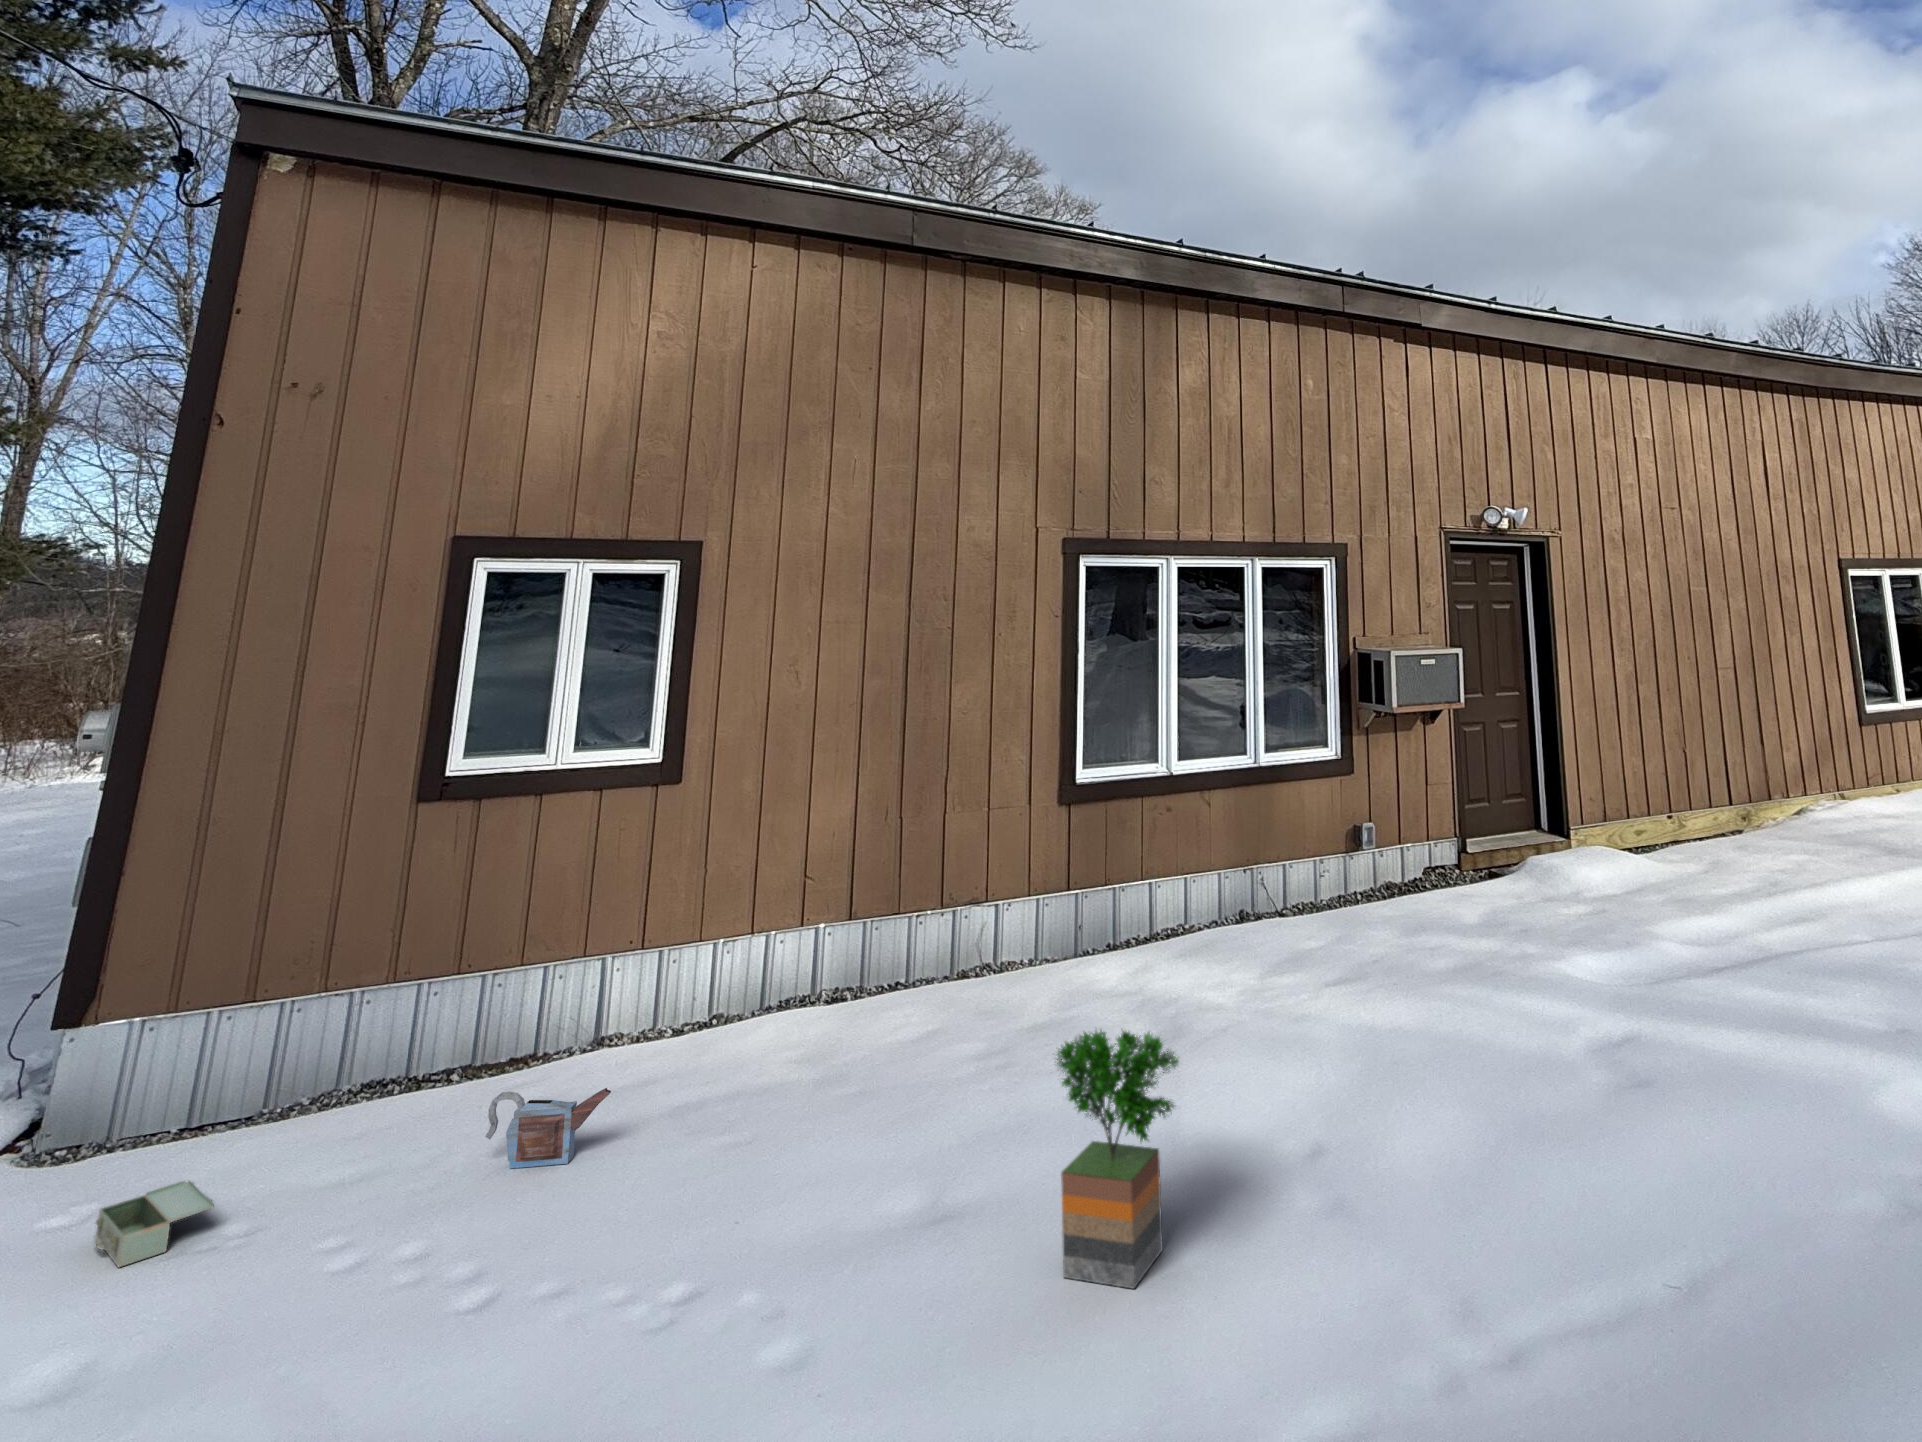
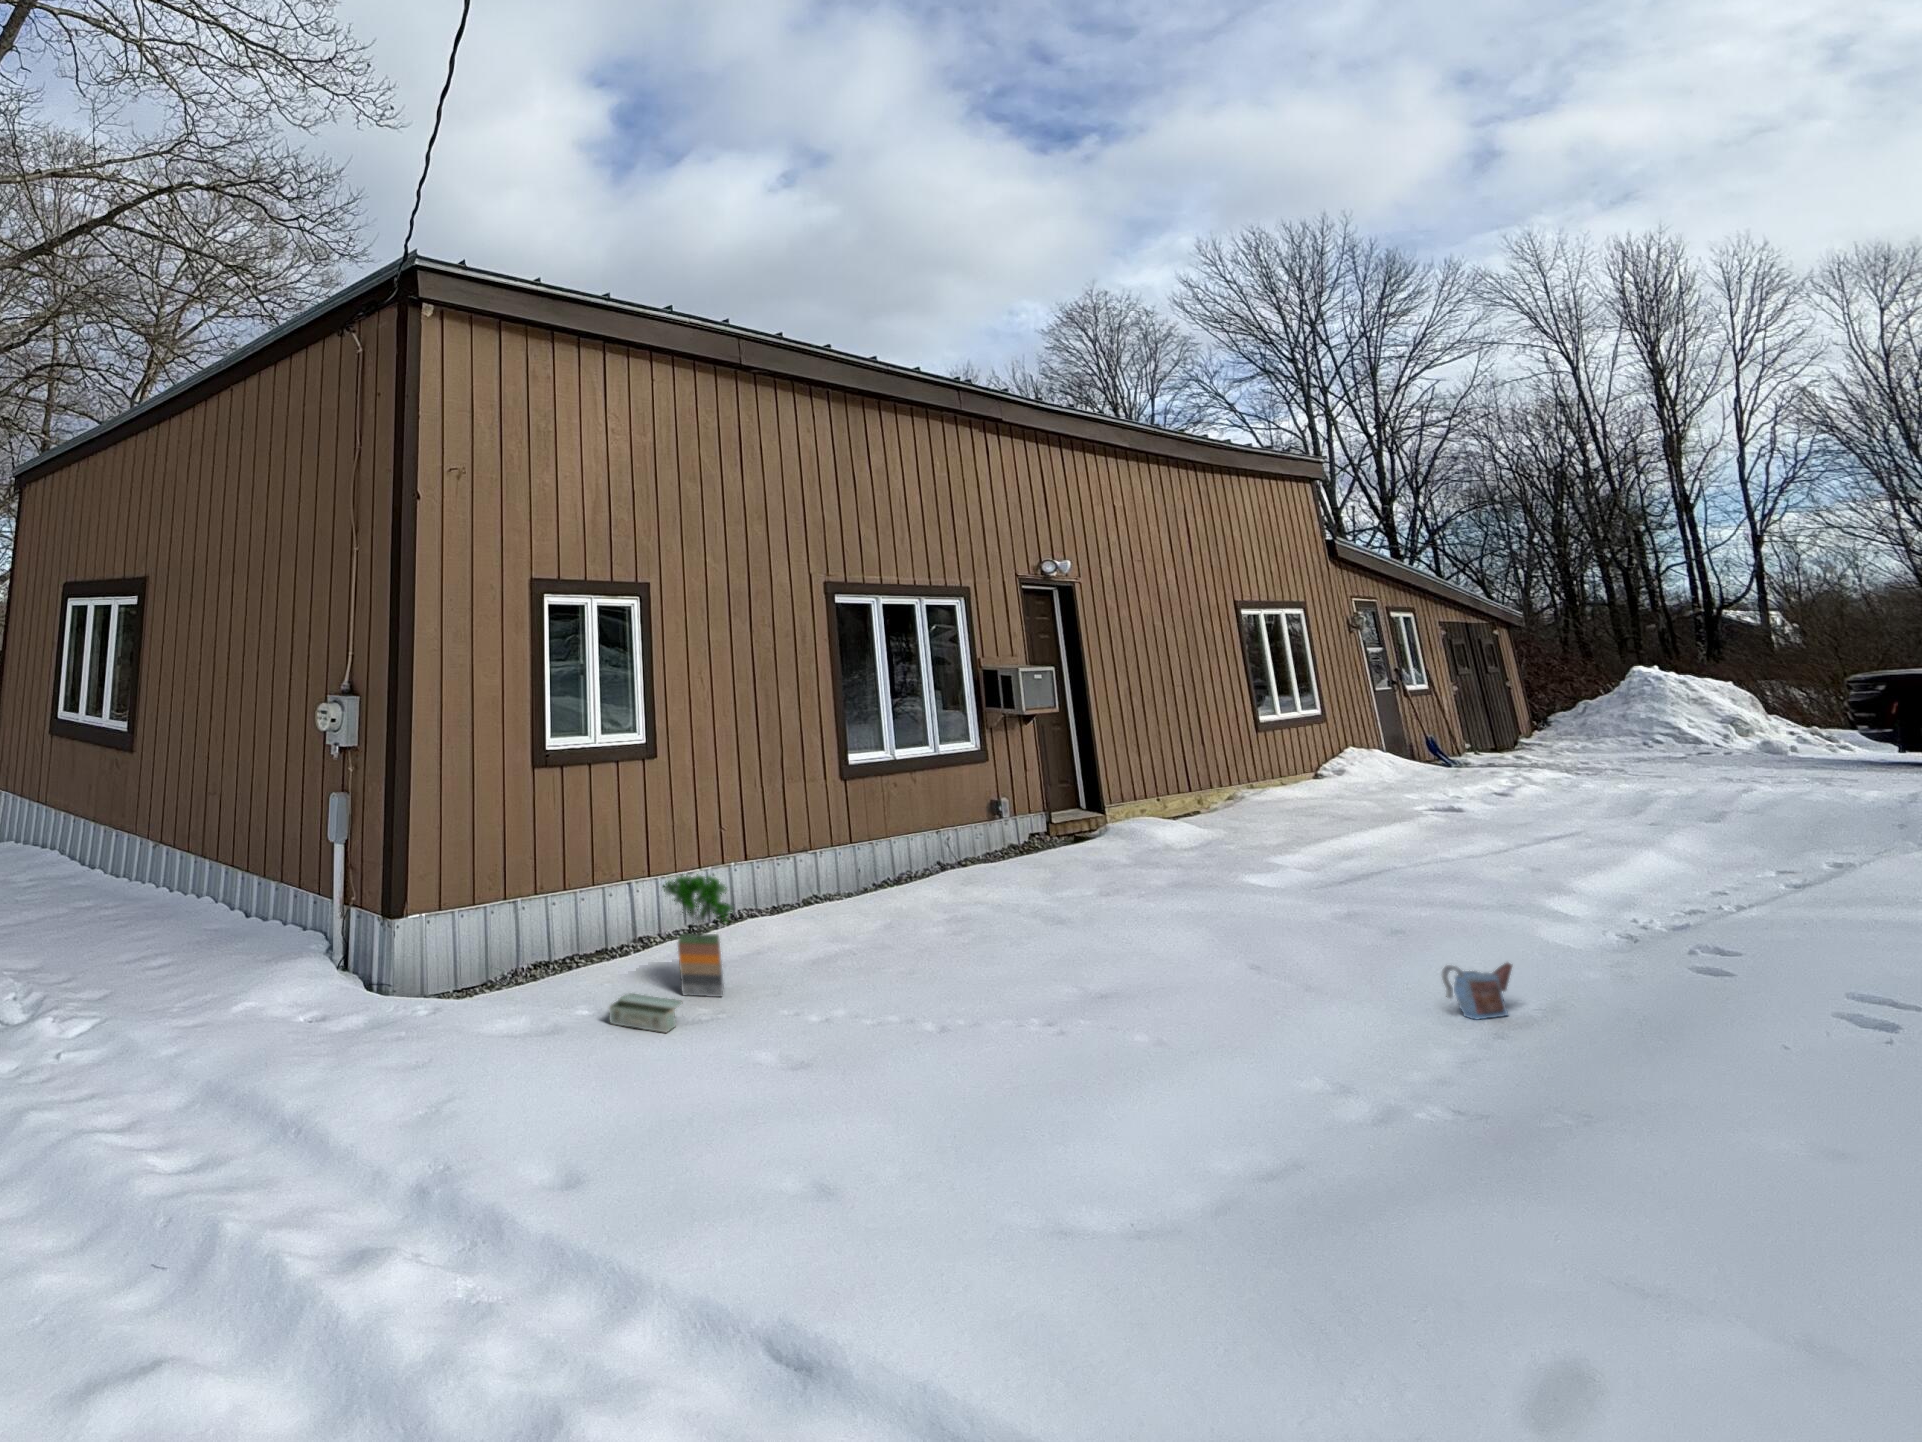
potted tree: present [1056,1030,1179,1289] -> present [663,874,732,997]
watering can: present [485,1088,611,1168] -> present [1442,963,1512,1019]

